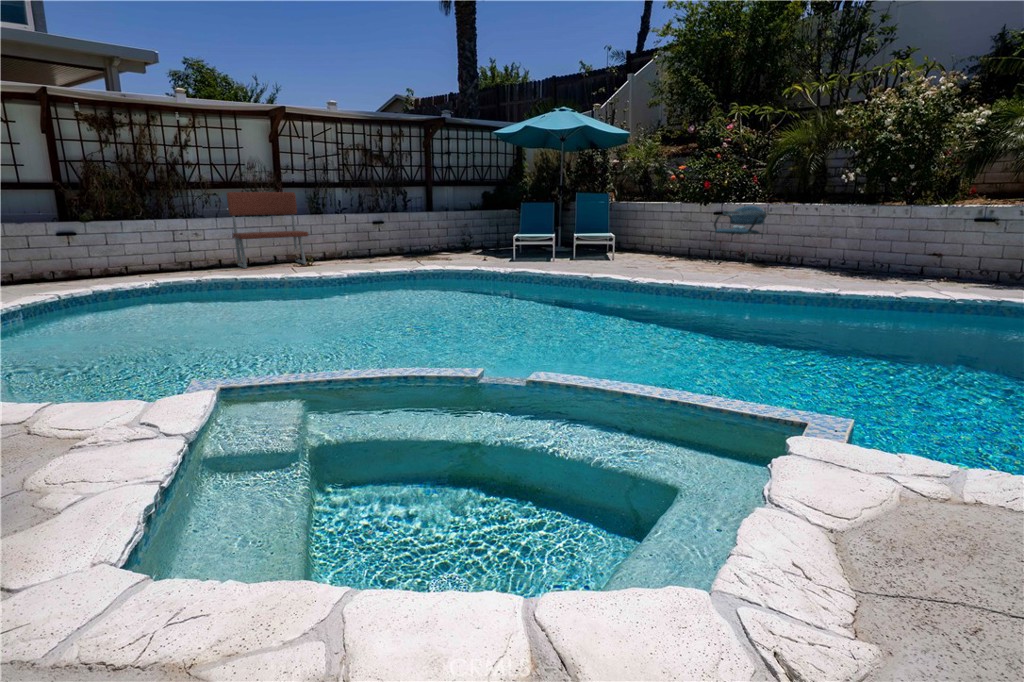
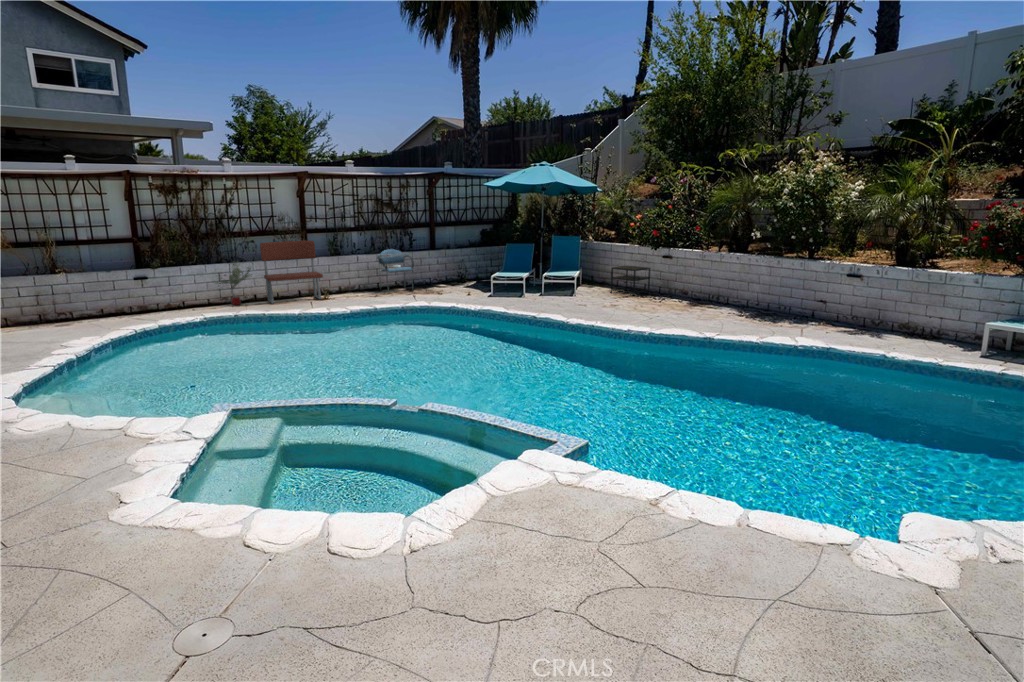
chair: present [713,206,767,260] -> present [377,249,414,278]
potted tree: none [167,214,218,271] -> present [217,264,251,306]
side table: none [645,224,692,257] -> present [610,266,650,296]

